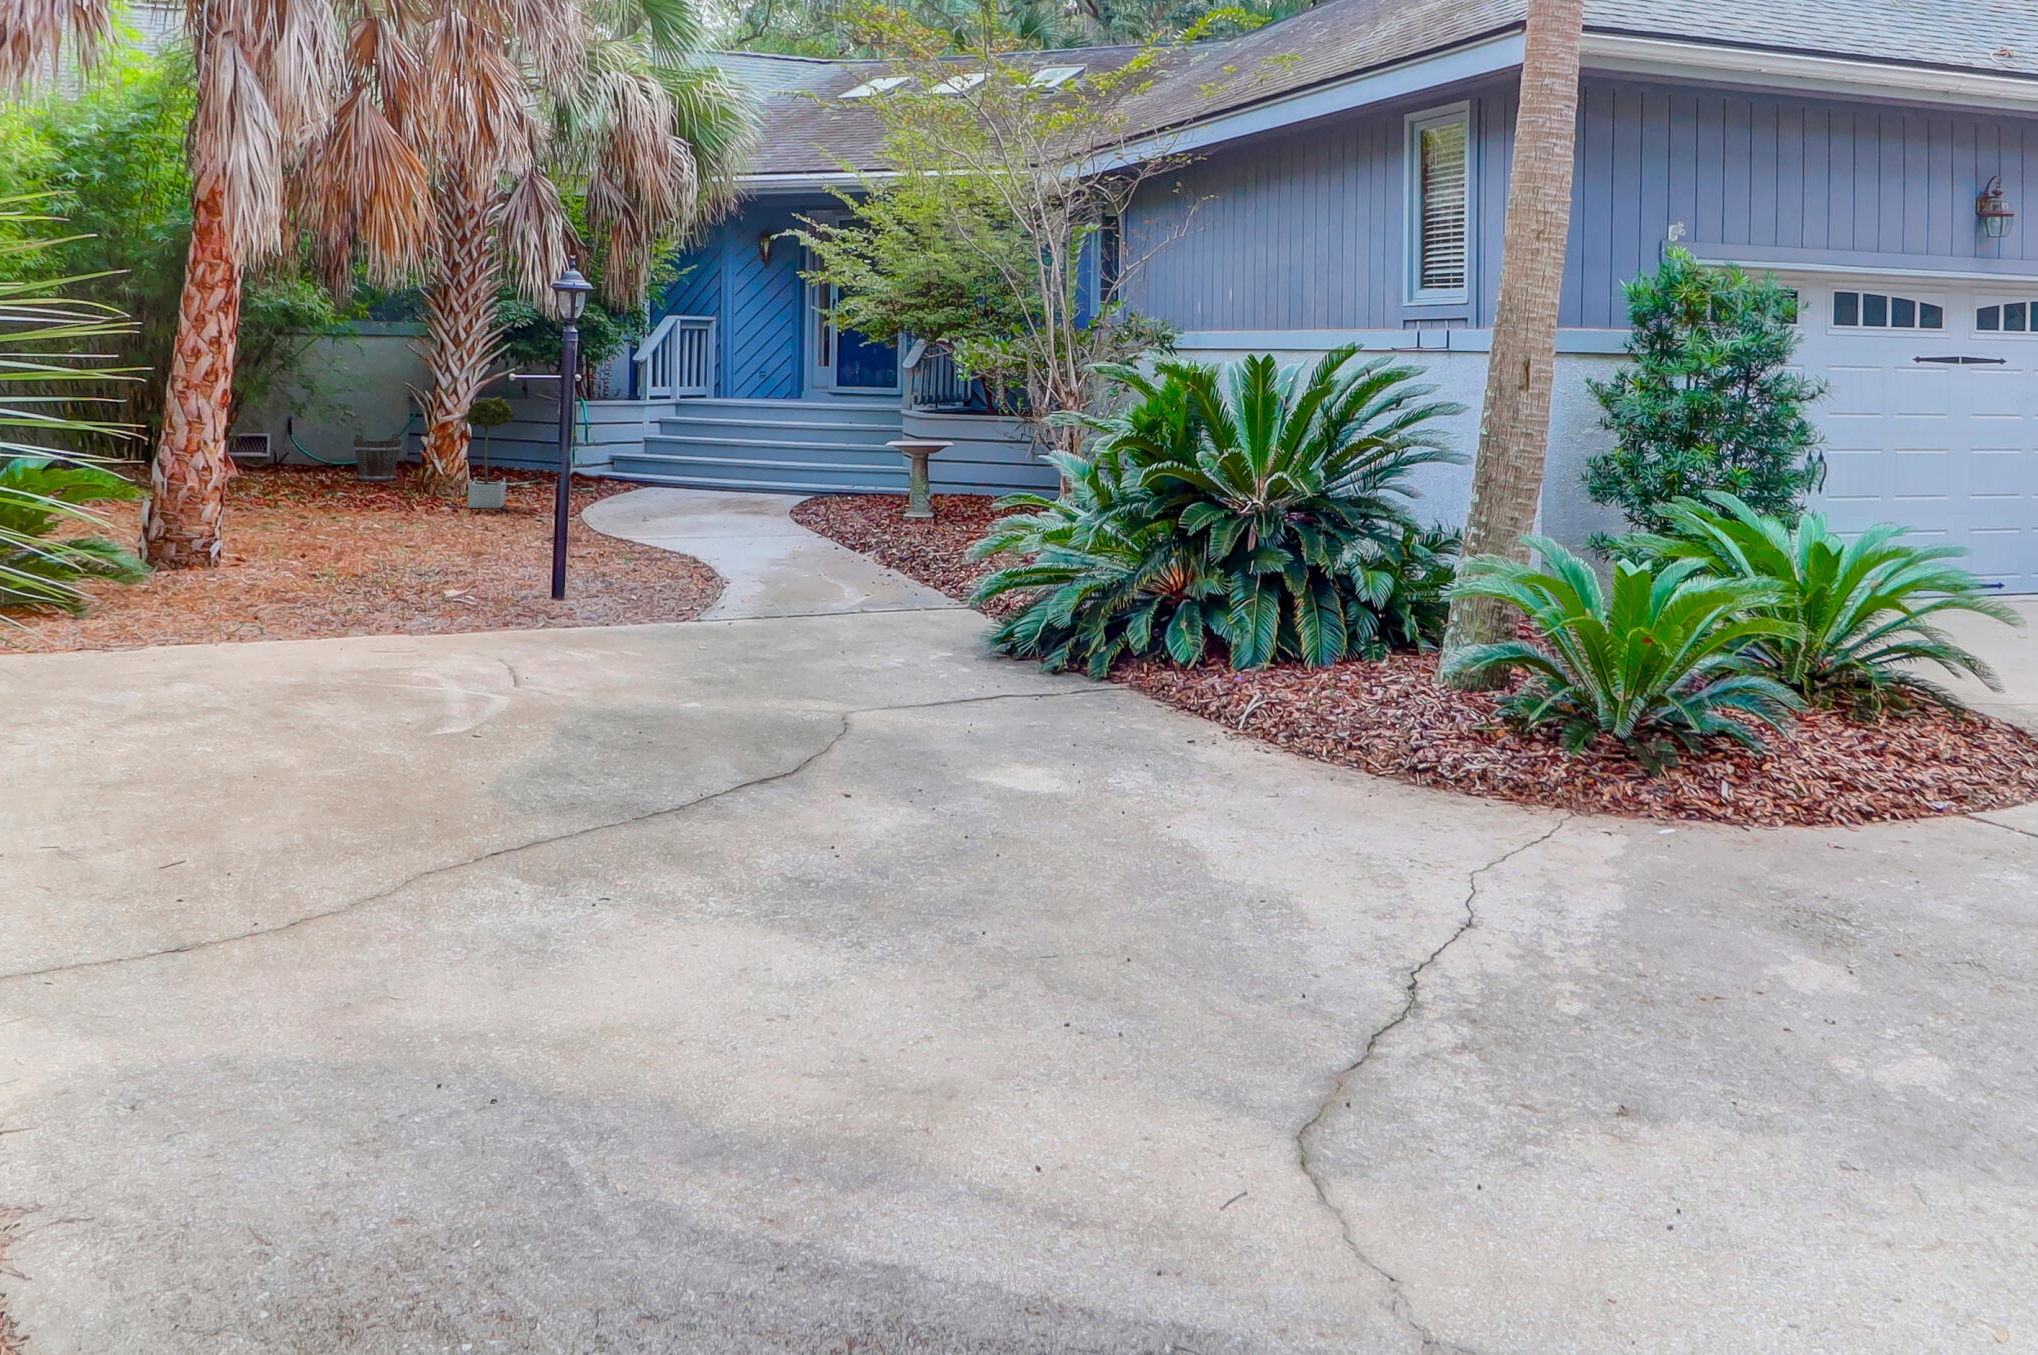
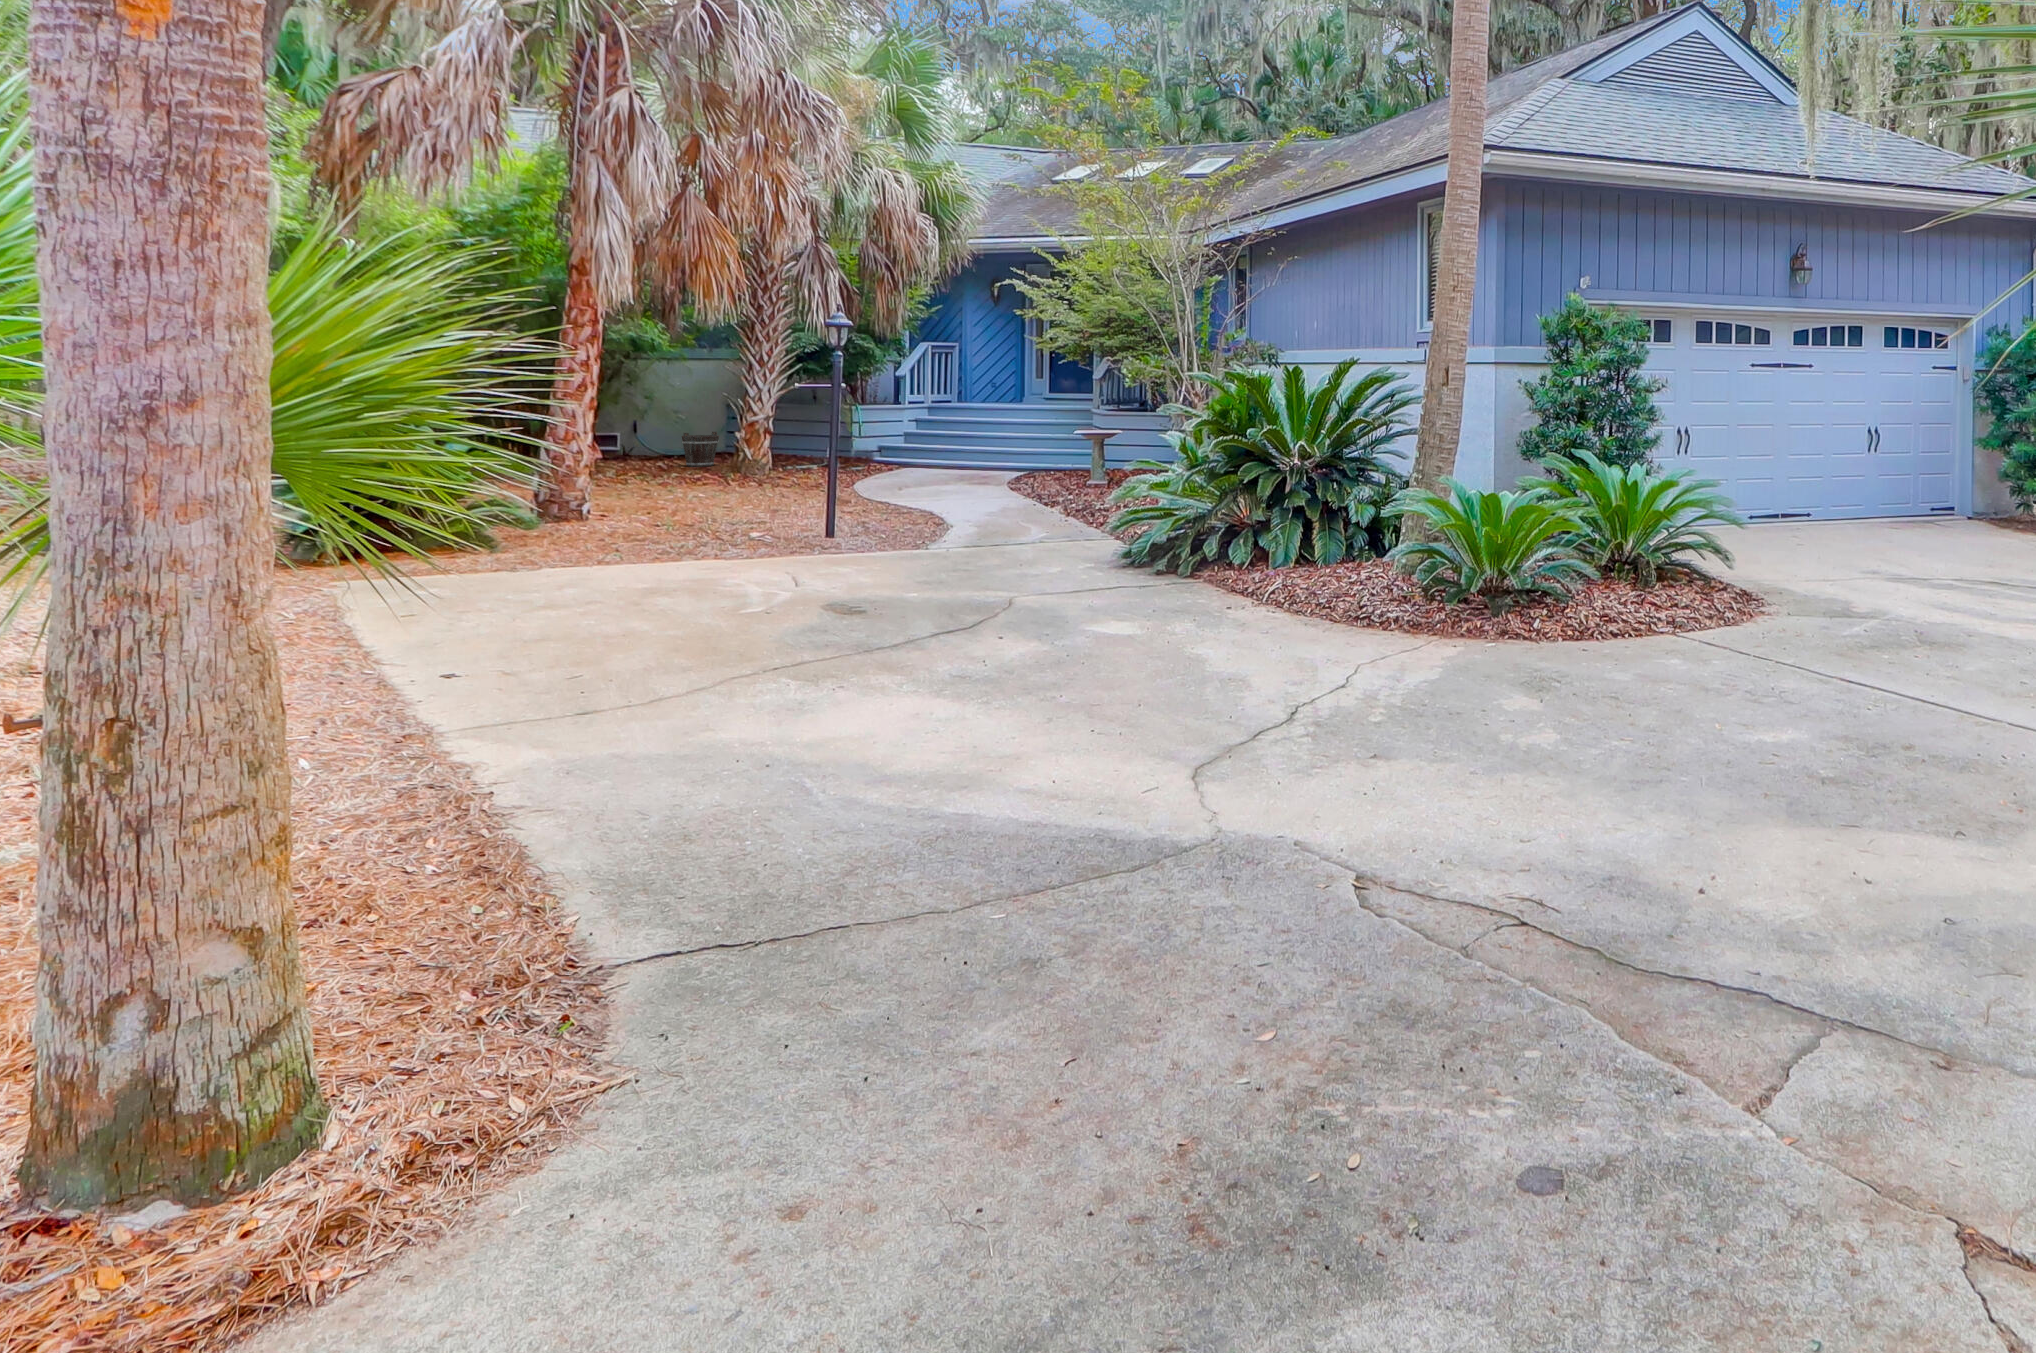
potted tree: present [466,396,514,508] -> none [768,401,805,483]

